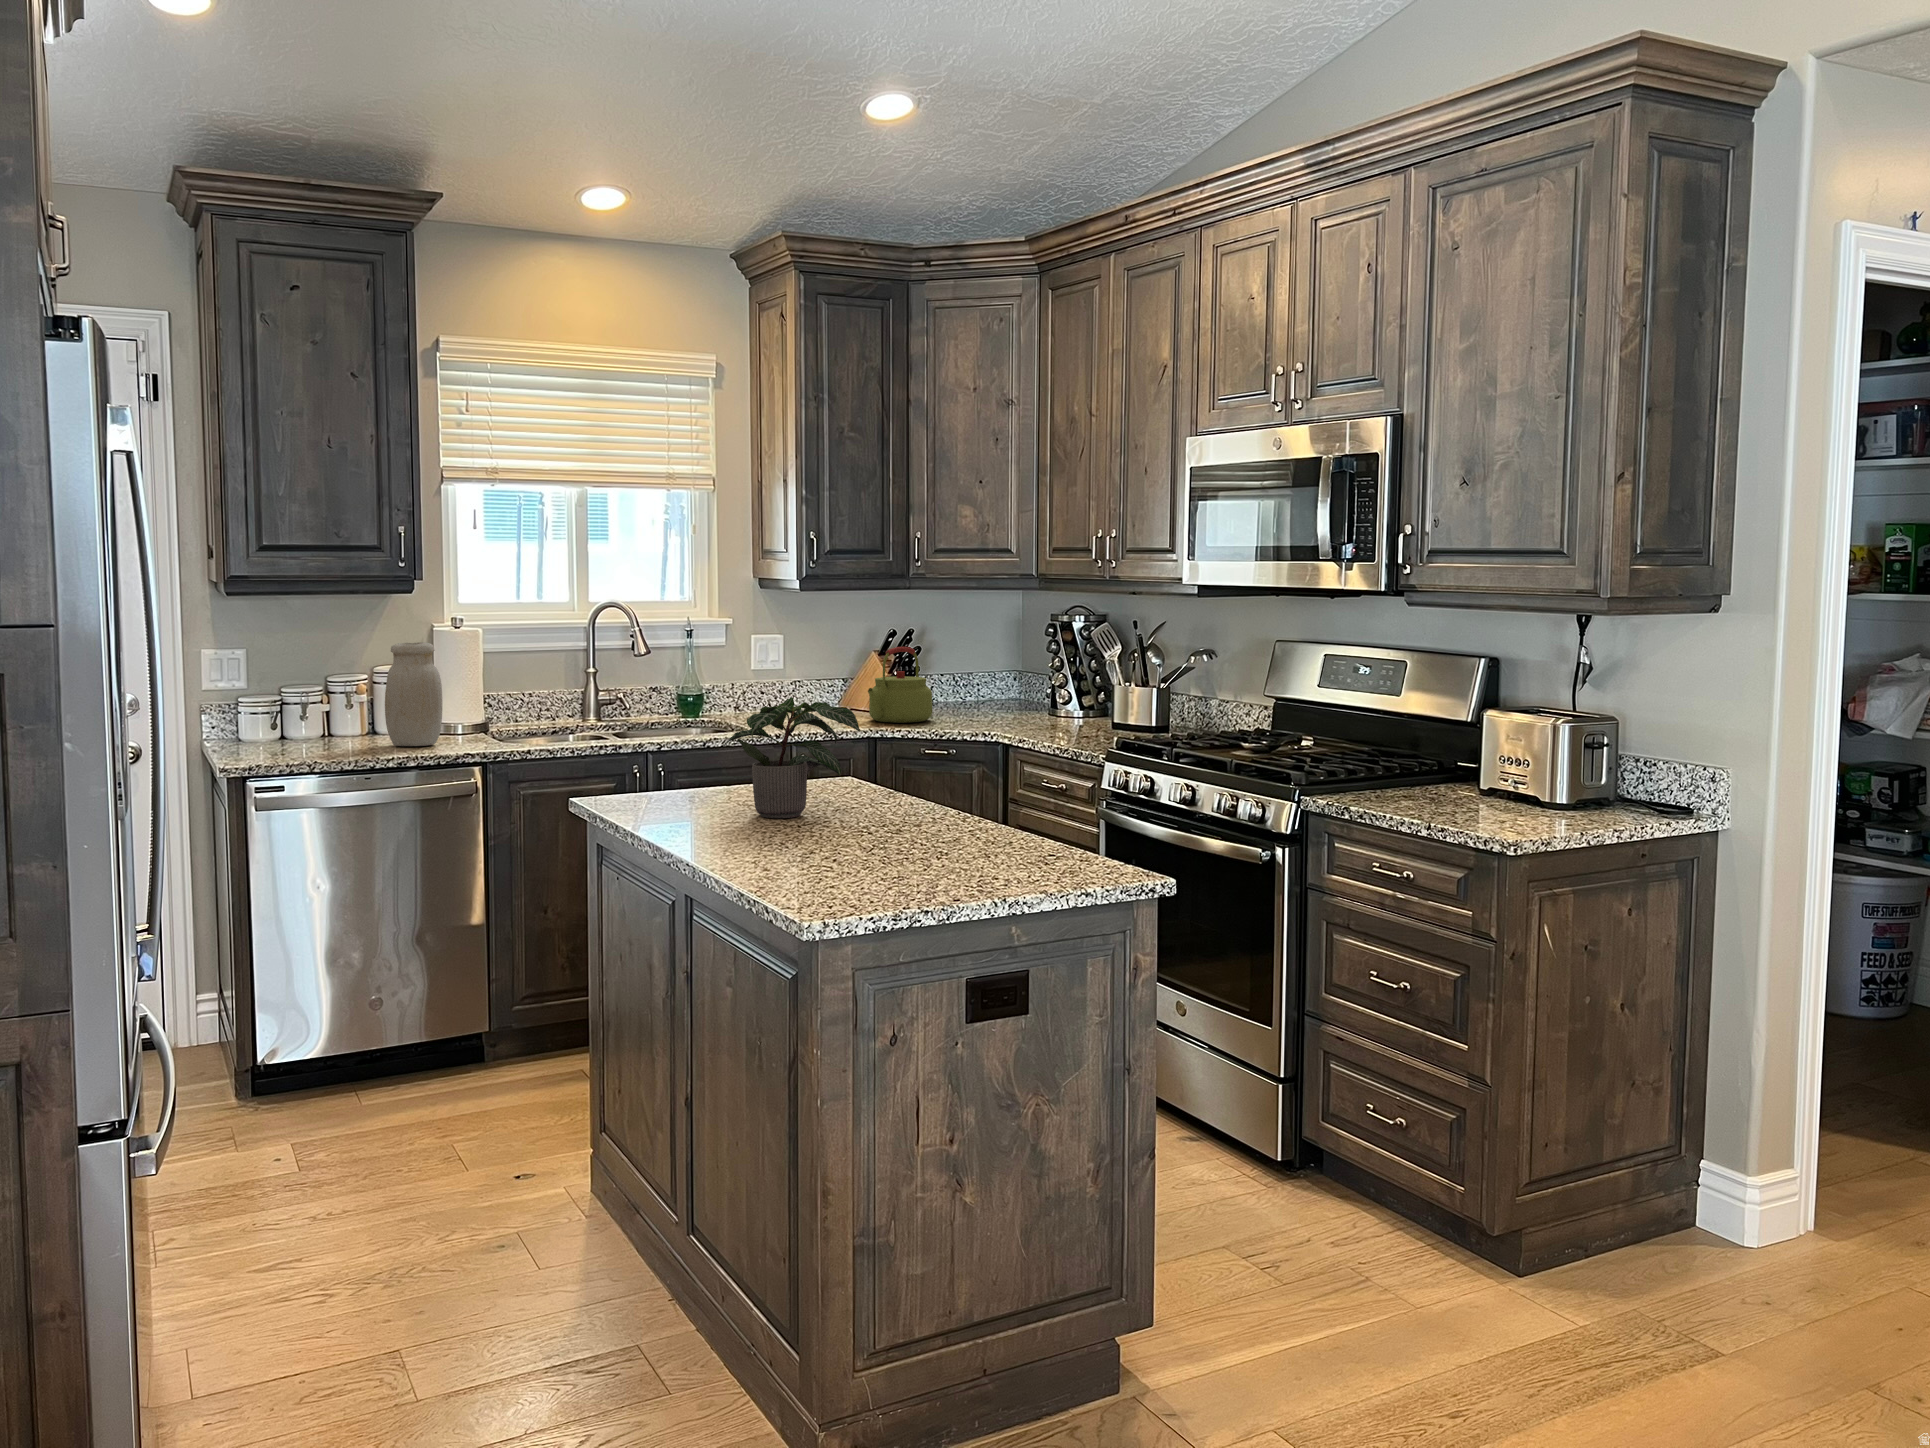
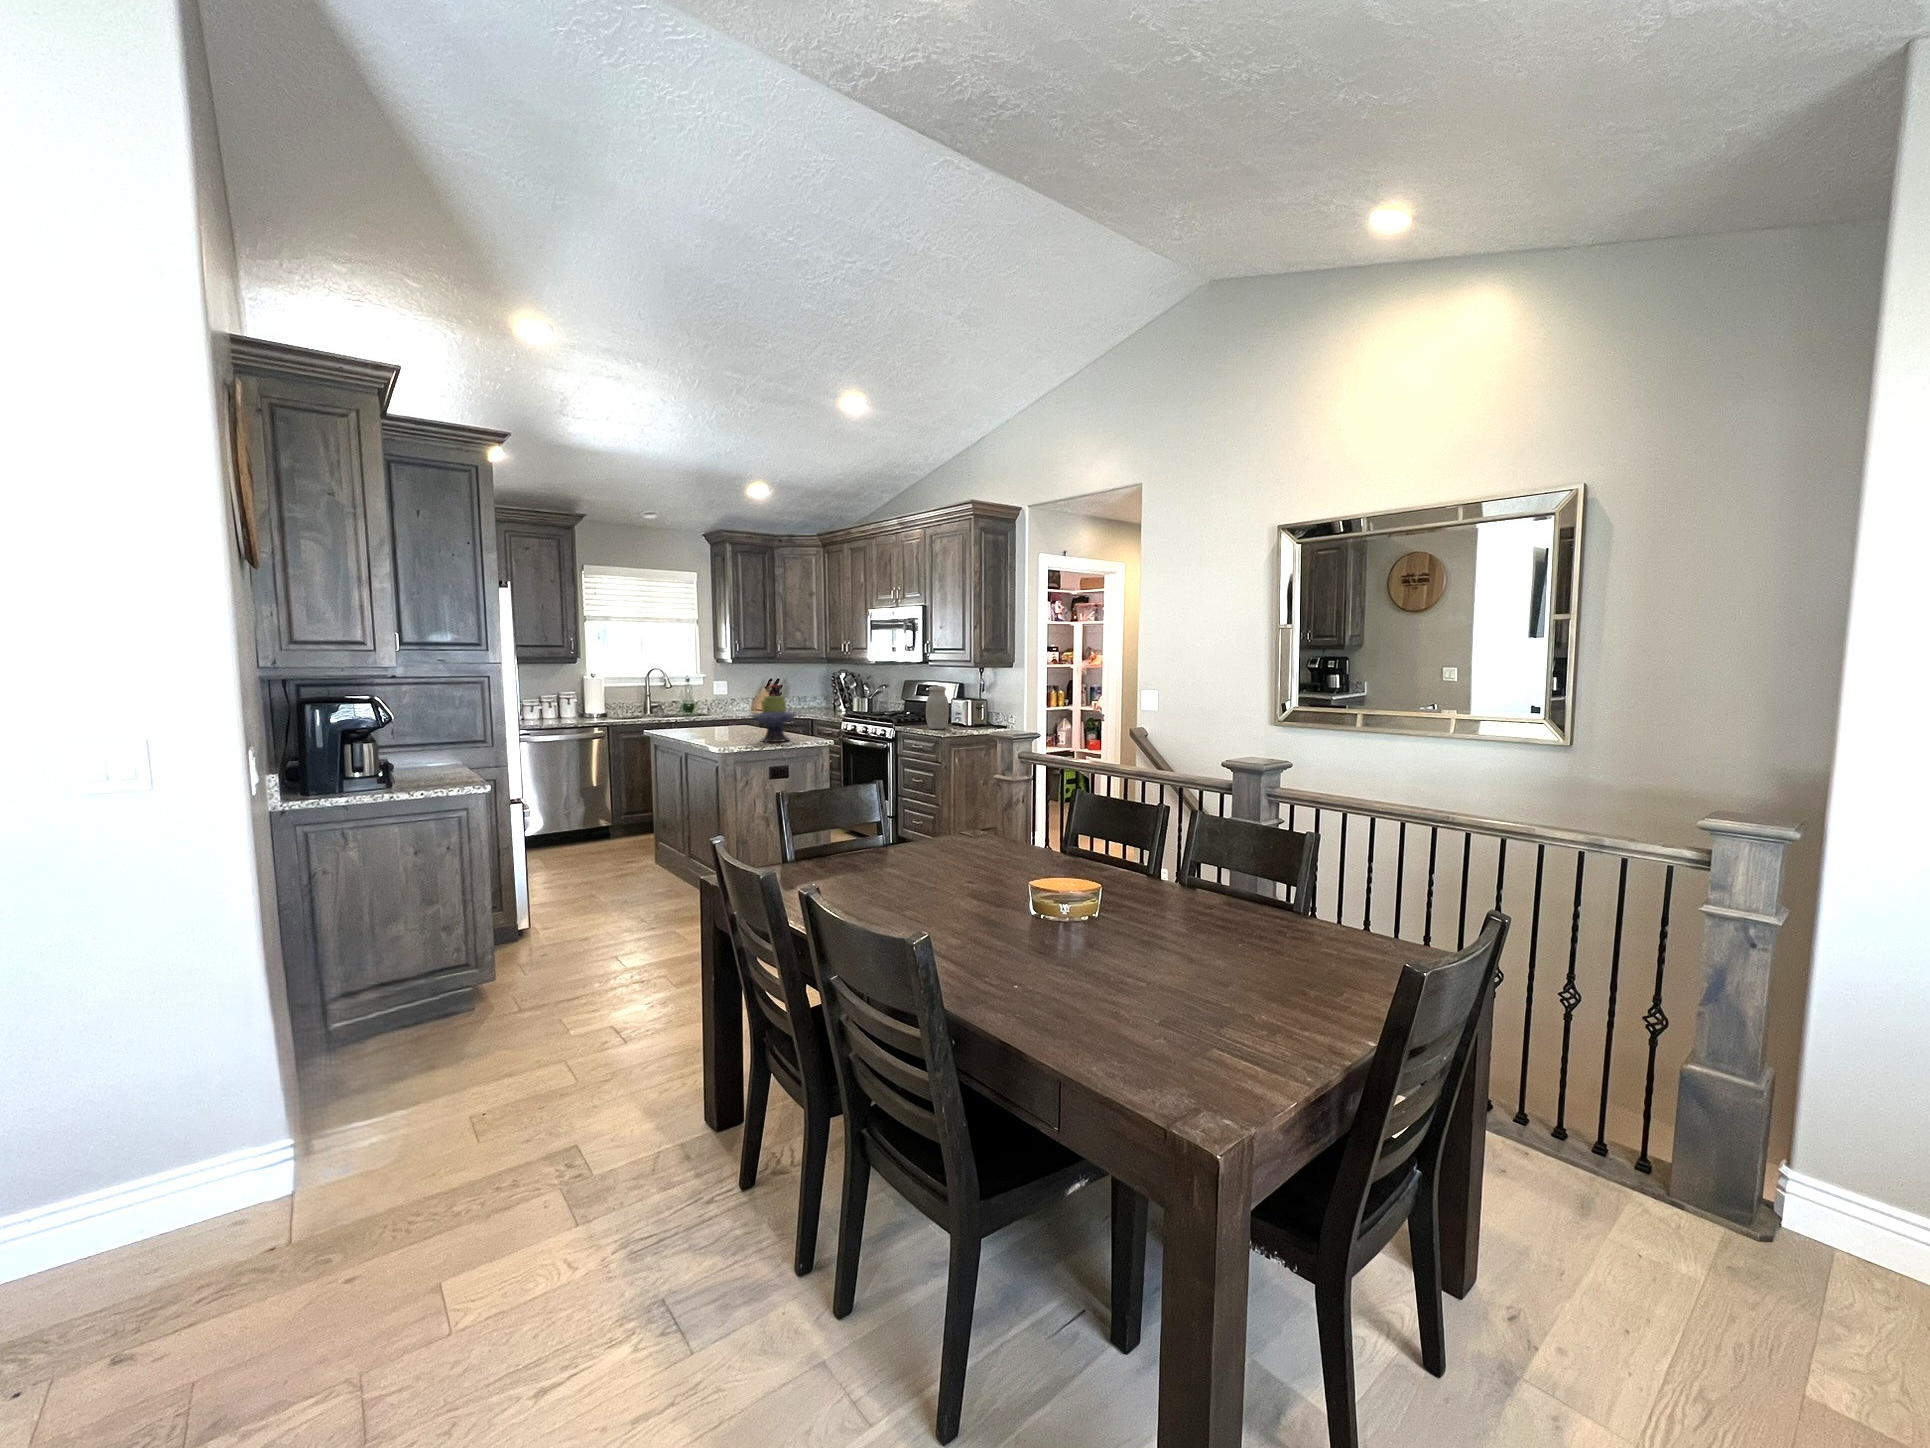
jar: present [385,642,442,746] -> present [926,686,949,729]
potted plant: present [724,697,860,818] -> none [701,696,746,734]
decorative bowl: none [880,761,1052,873] -> present [748,712,798,742]

